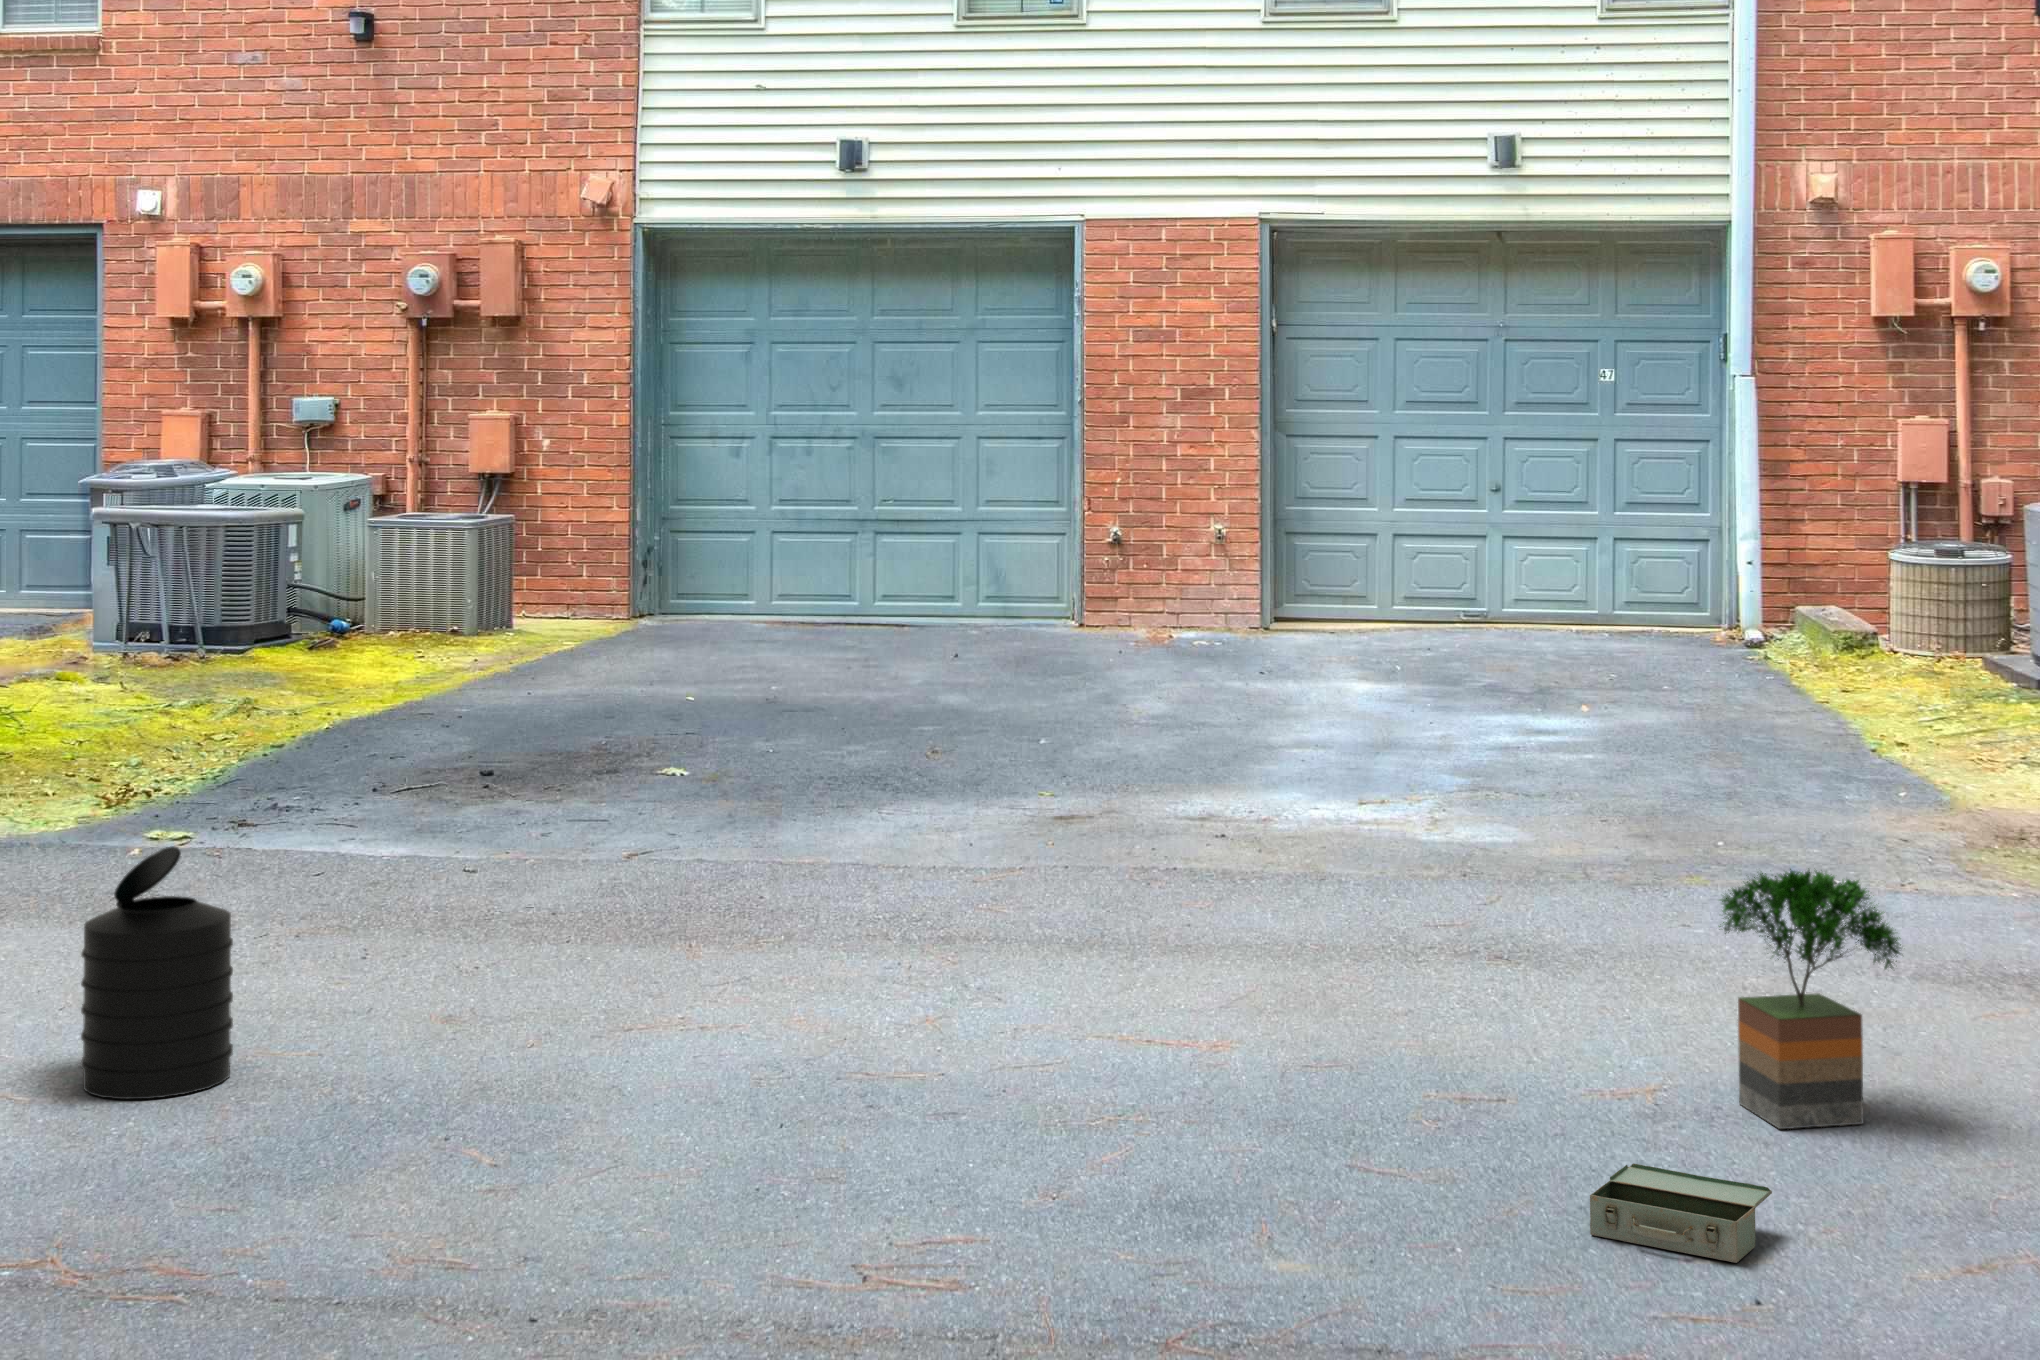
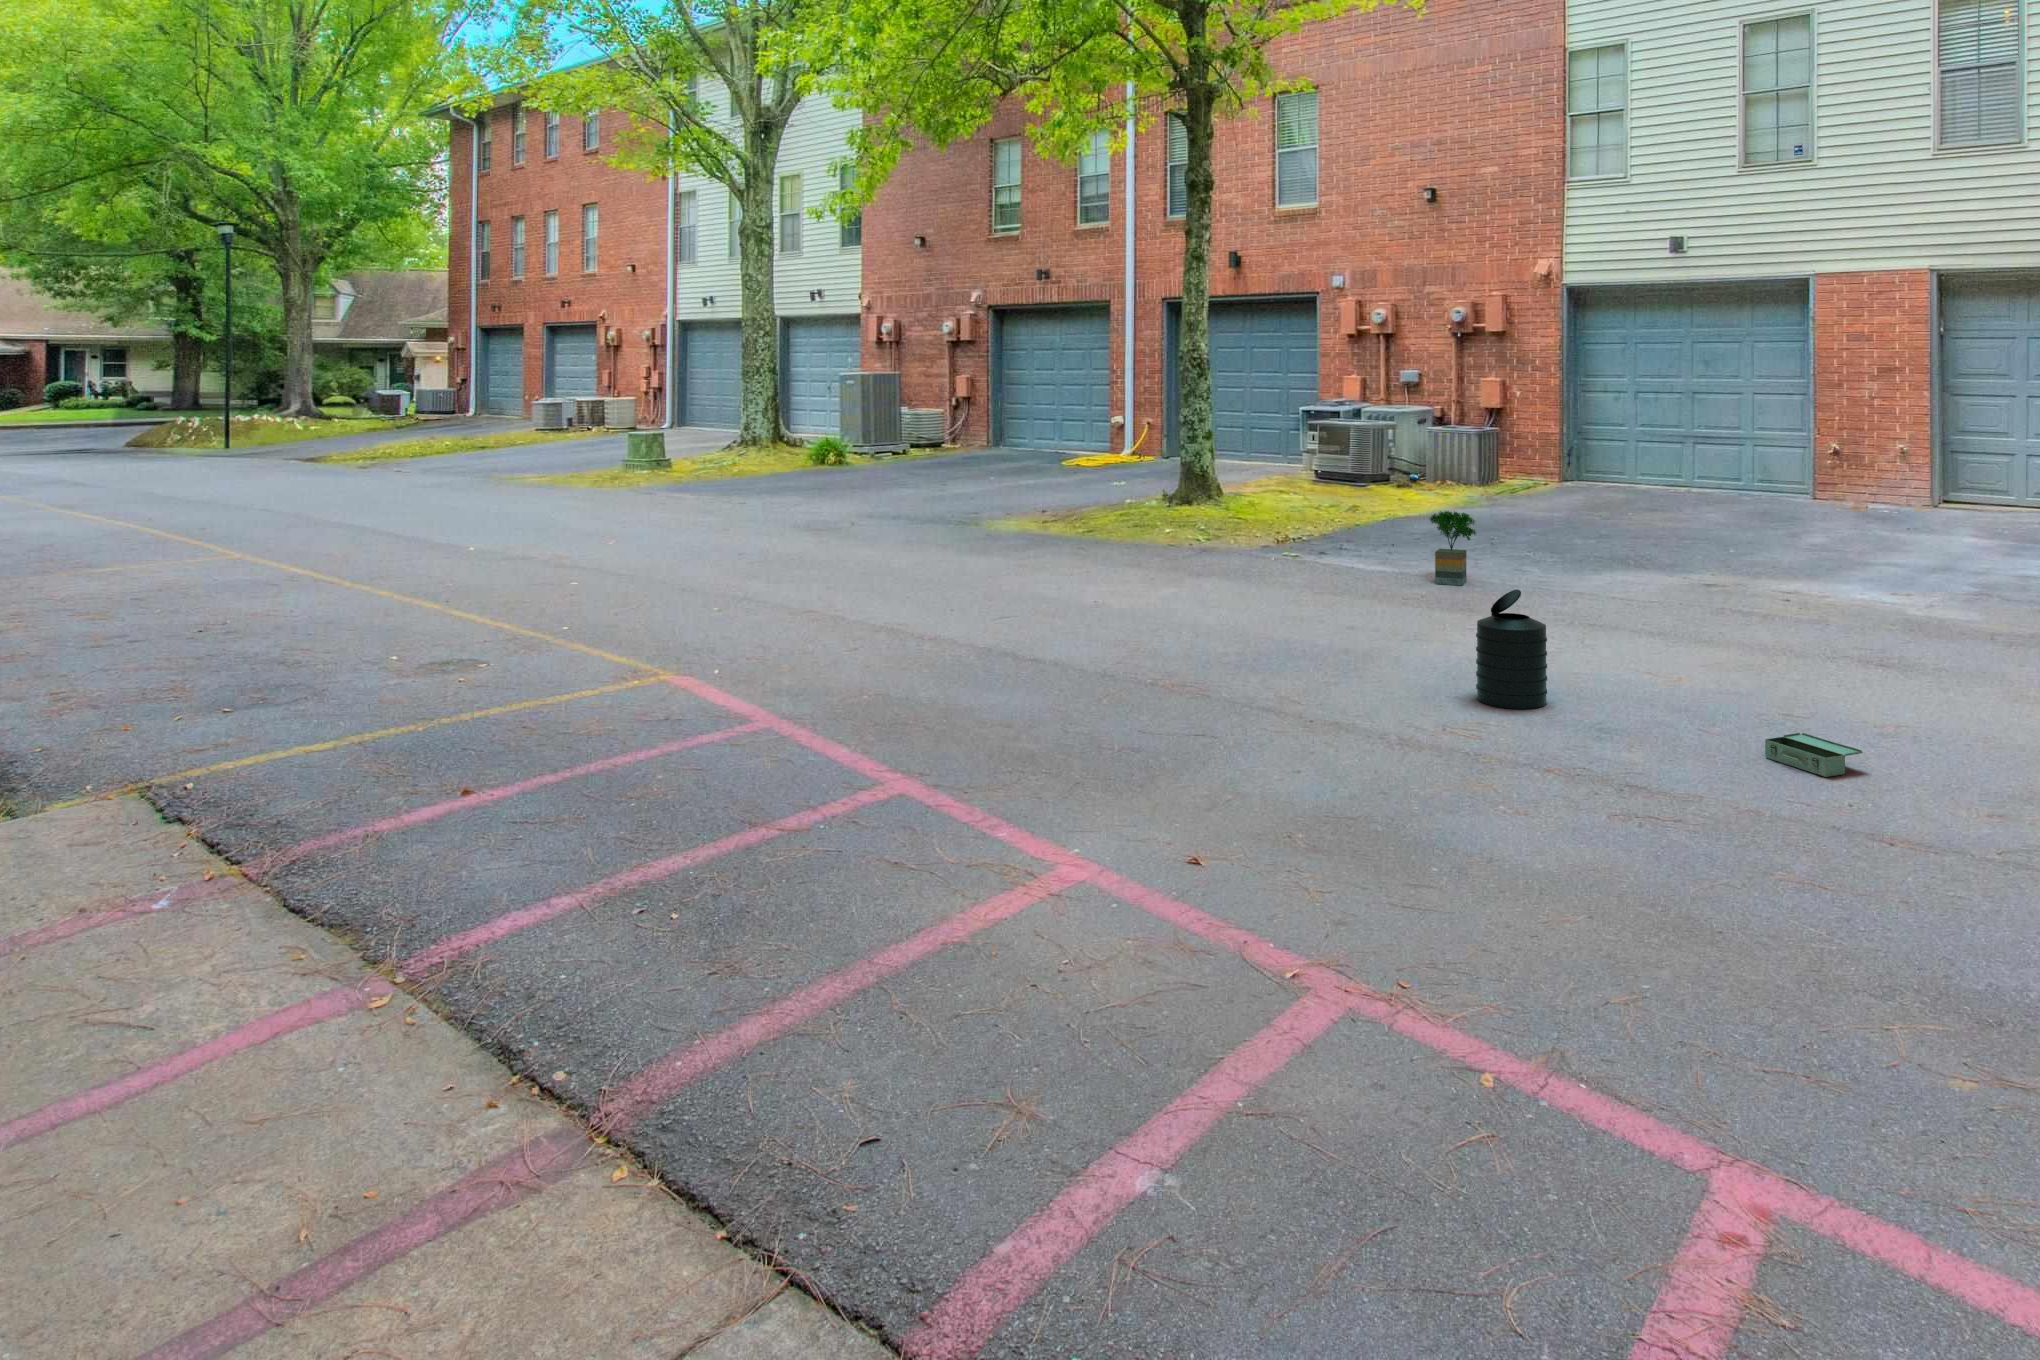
trash can: present [81,846,233,1099] -> present [1476,590,1547,709]
potted tree: present [1719,869,1901,1129] -> present [1430,511,1476,586]

